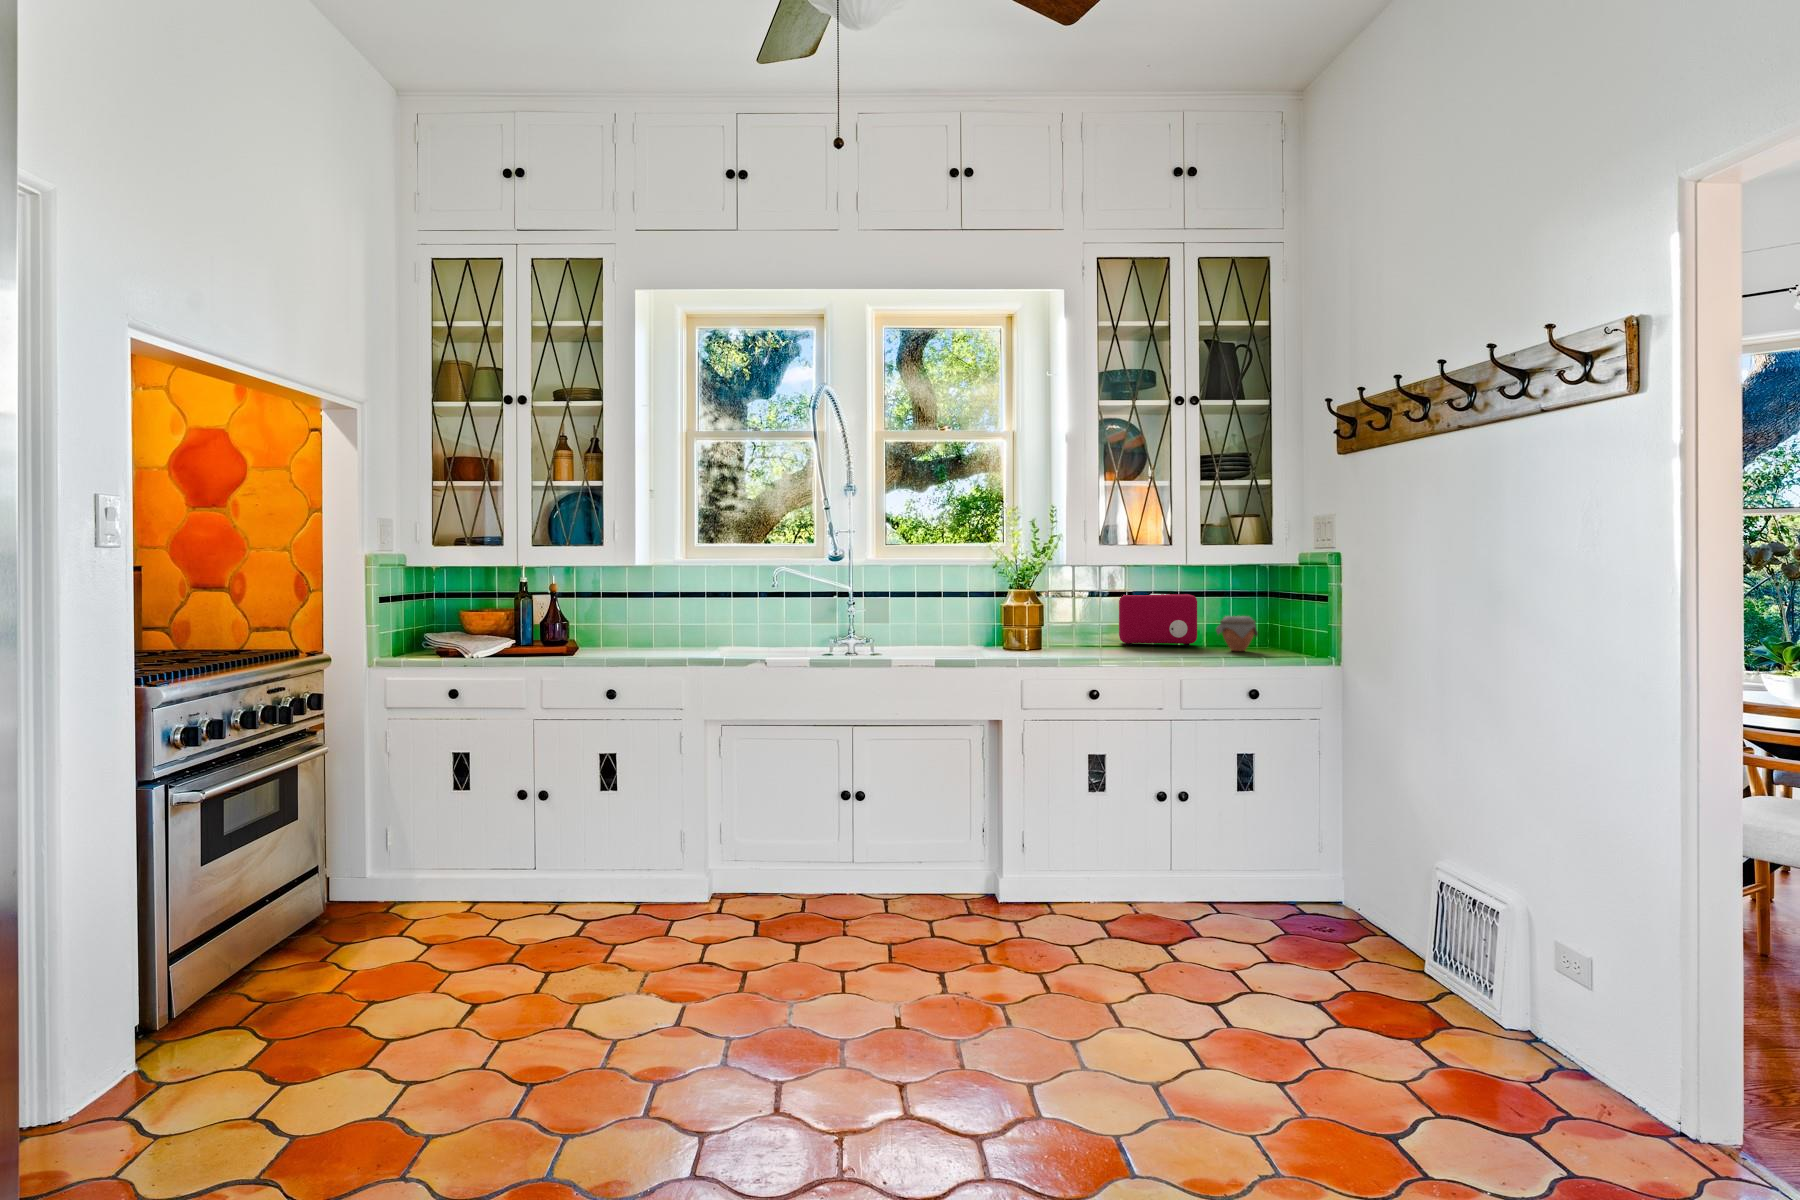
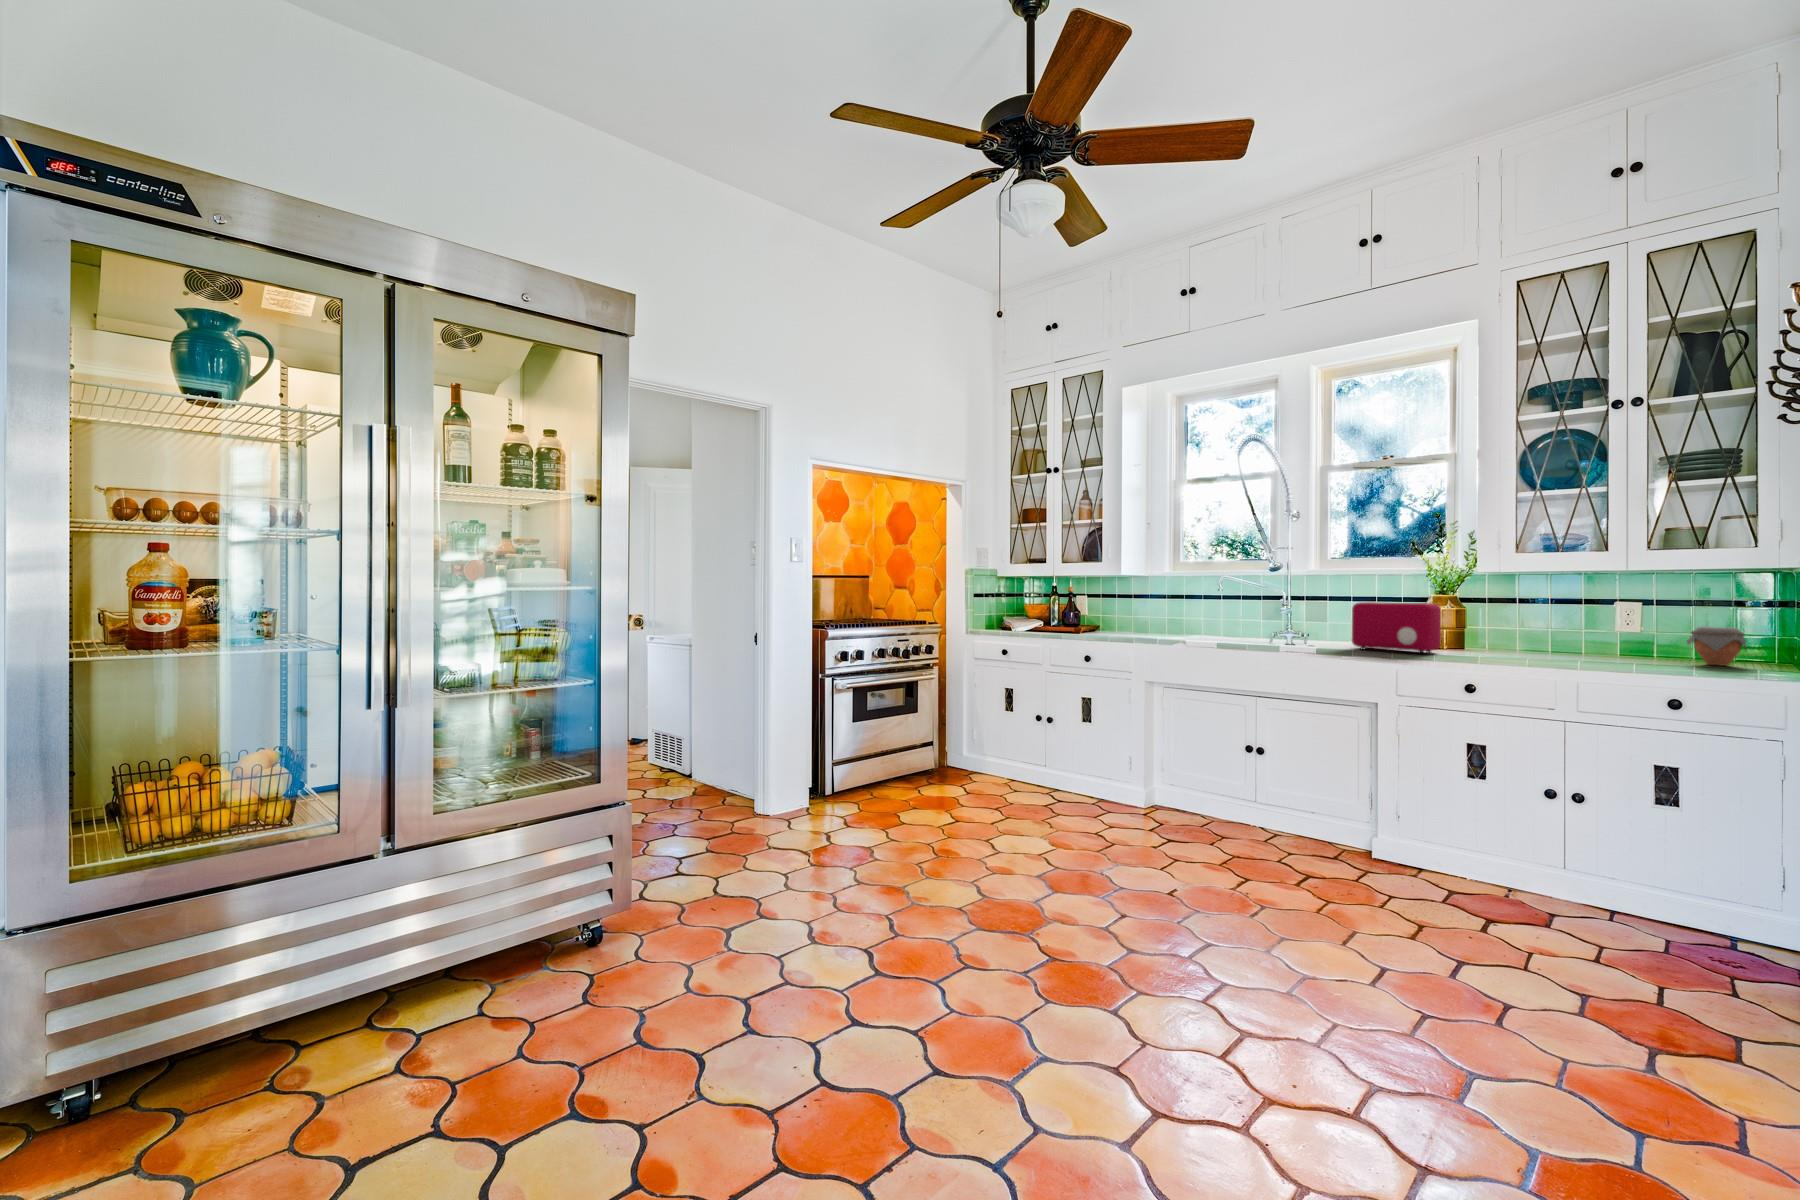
toaster: present [1119,594,1197,646] -> present [1352,602,1441,653]

